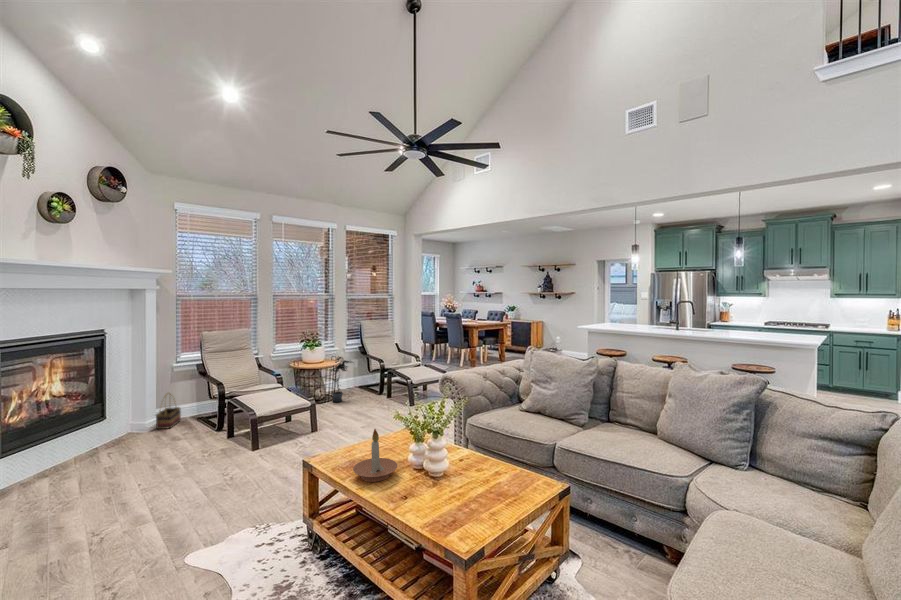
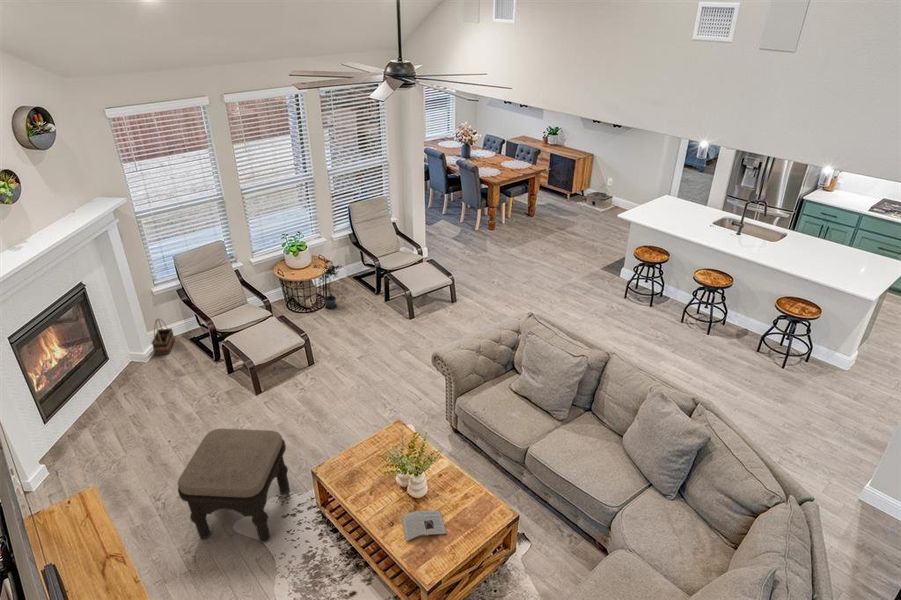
candle holder: present [353,429,397,482] -> none [351,466,387,502]
ottoman: none [124,430,276,573] -> present [178,428,289,543]
magazine: none [419,483,480,513] -> present [402,510,446,542]

